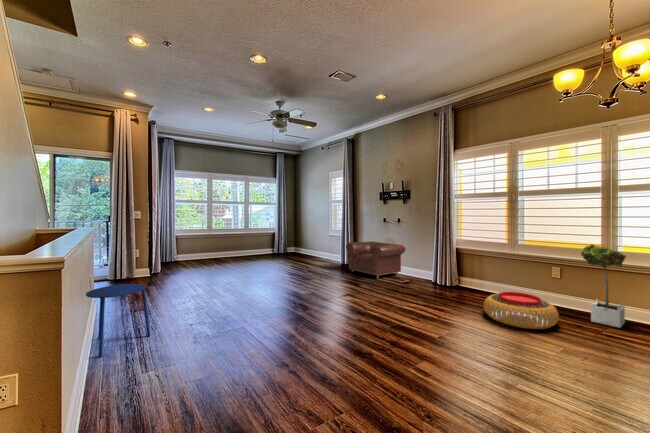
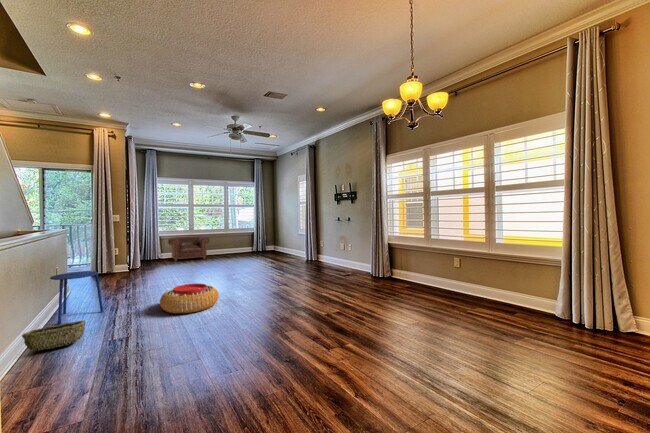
armchair: present [346,241,405,278] -> present [168,236,210,261]
potted tree: present [581,244,626,328] -> none [466,236,499,307]
pouf: present [484,292,559,329] -> present [160,283,219,314]
woven basket: none [69,358,152,411] -> present [22,320,85,350]

